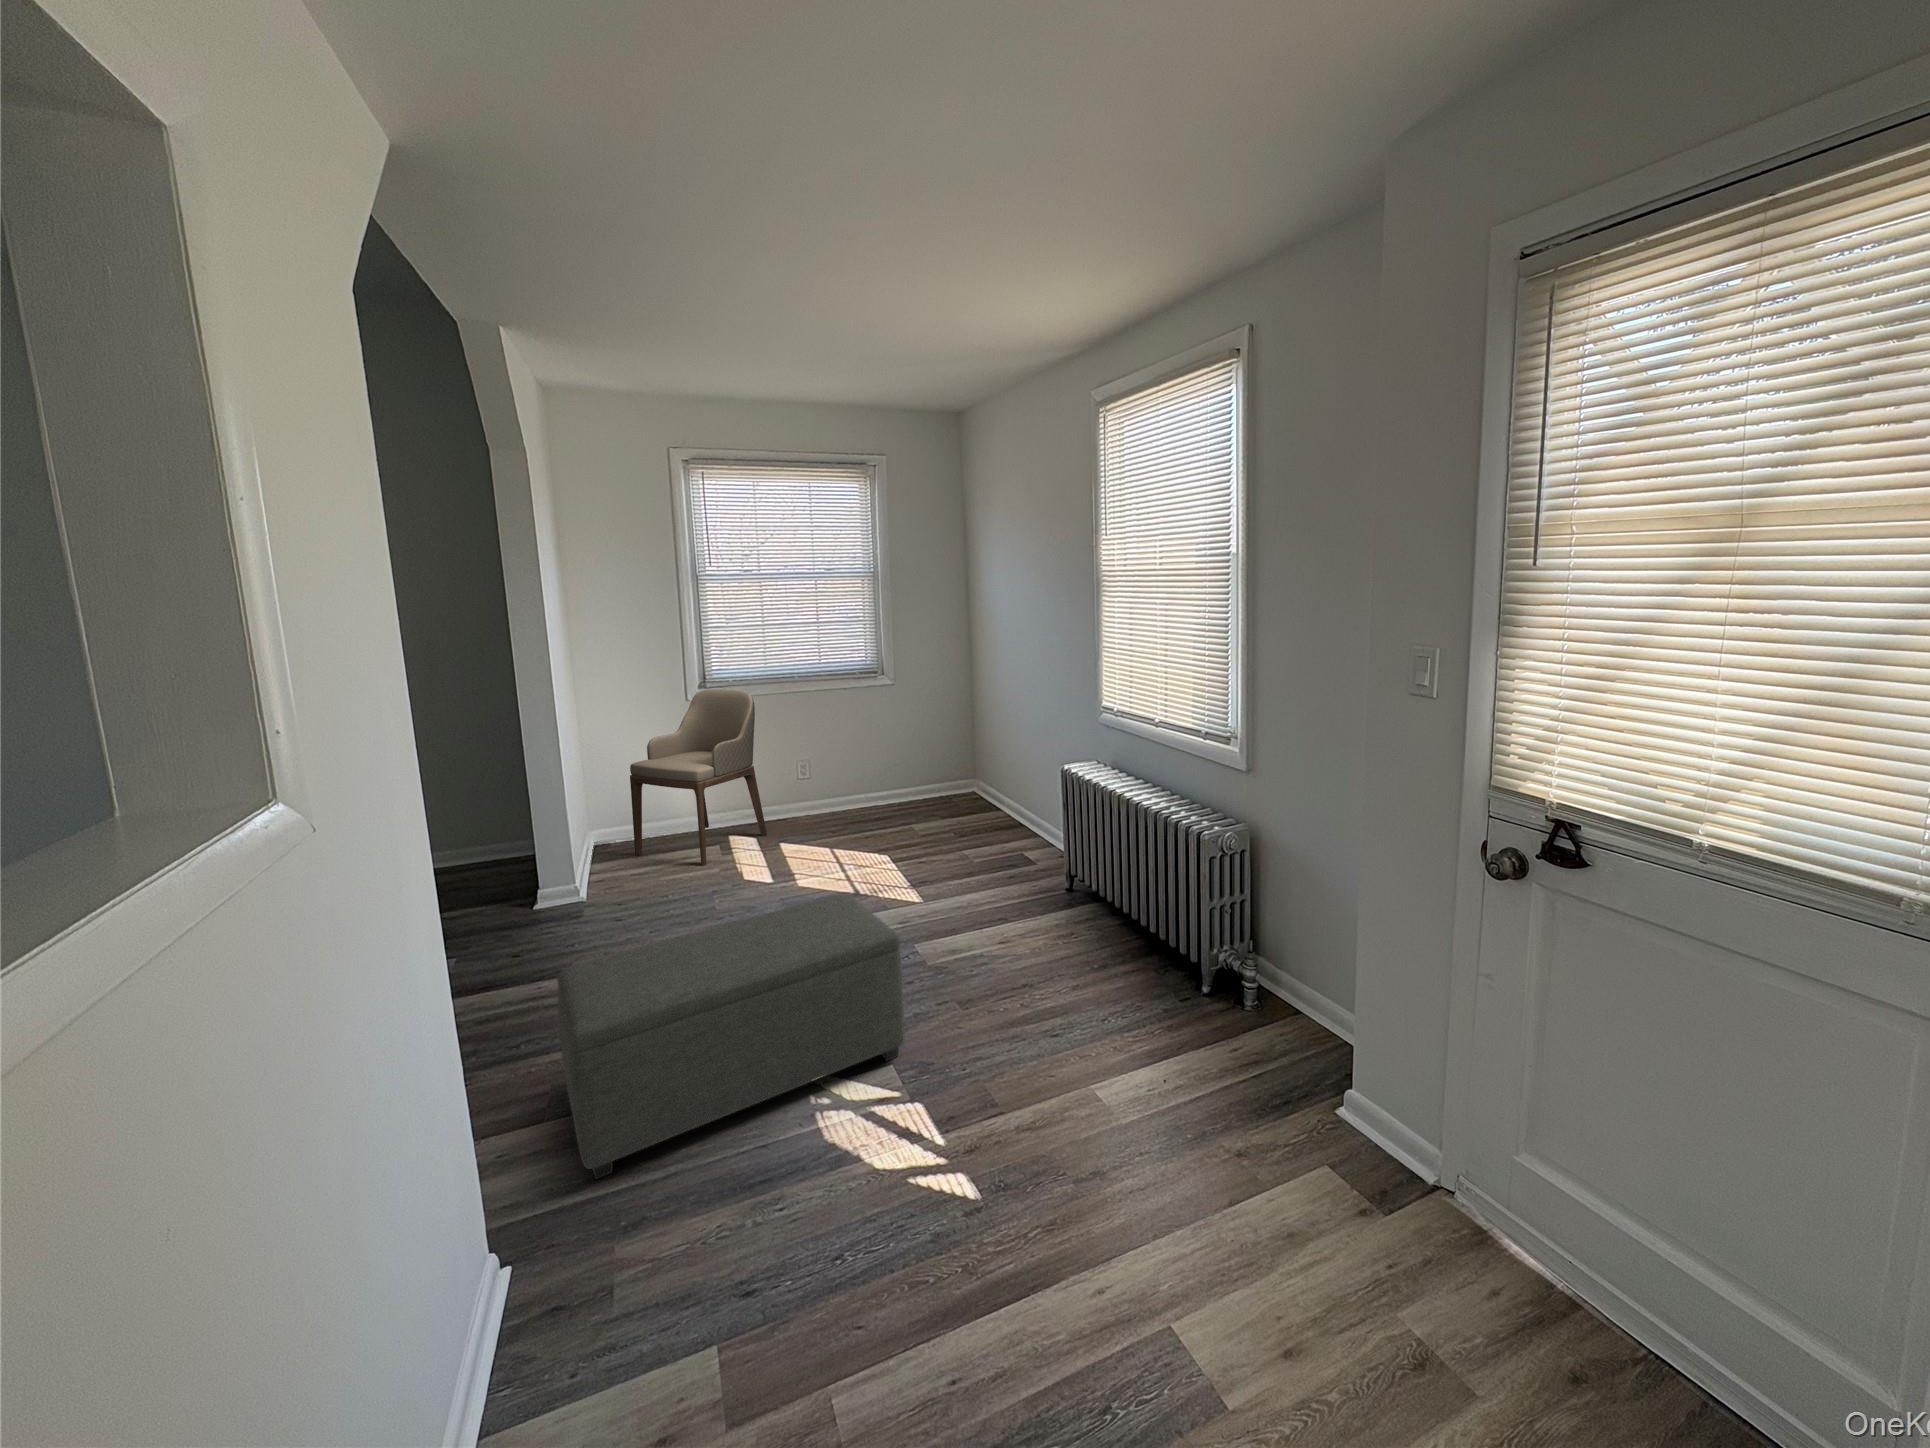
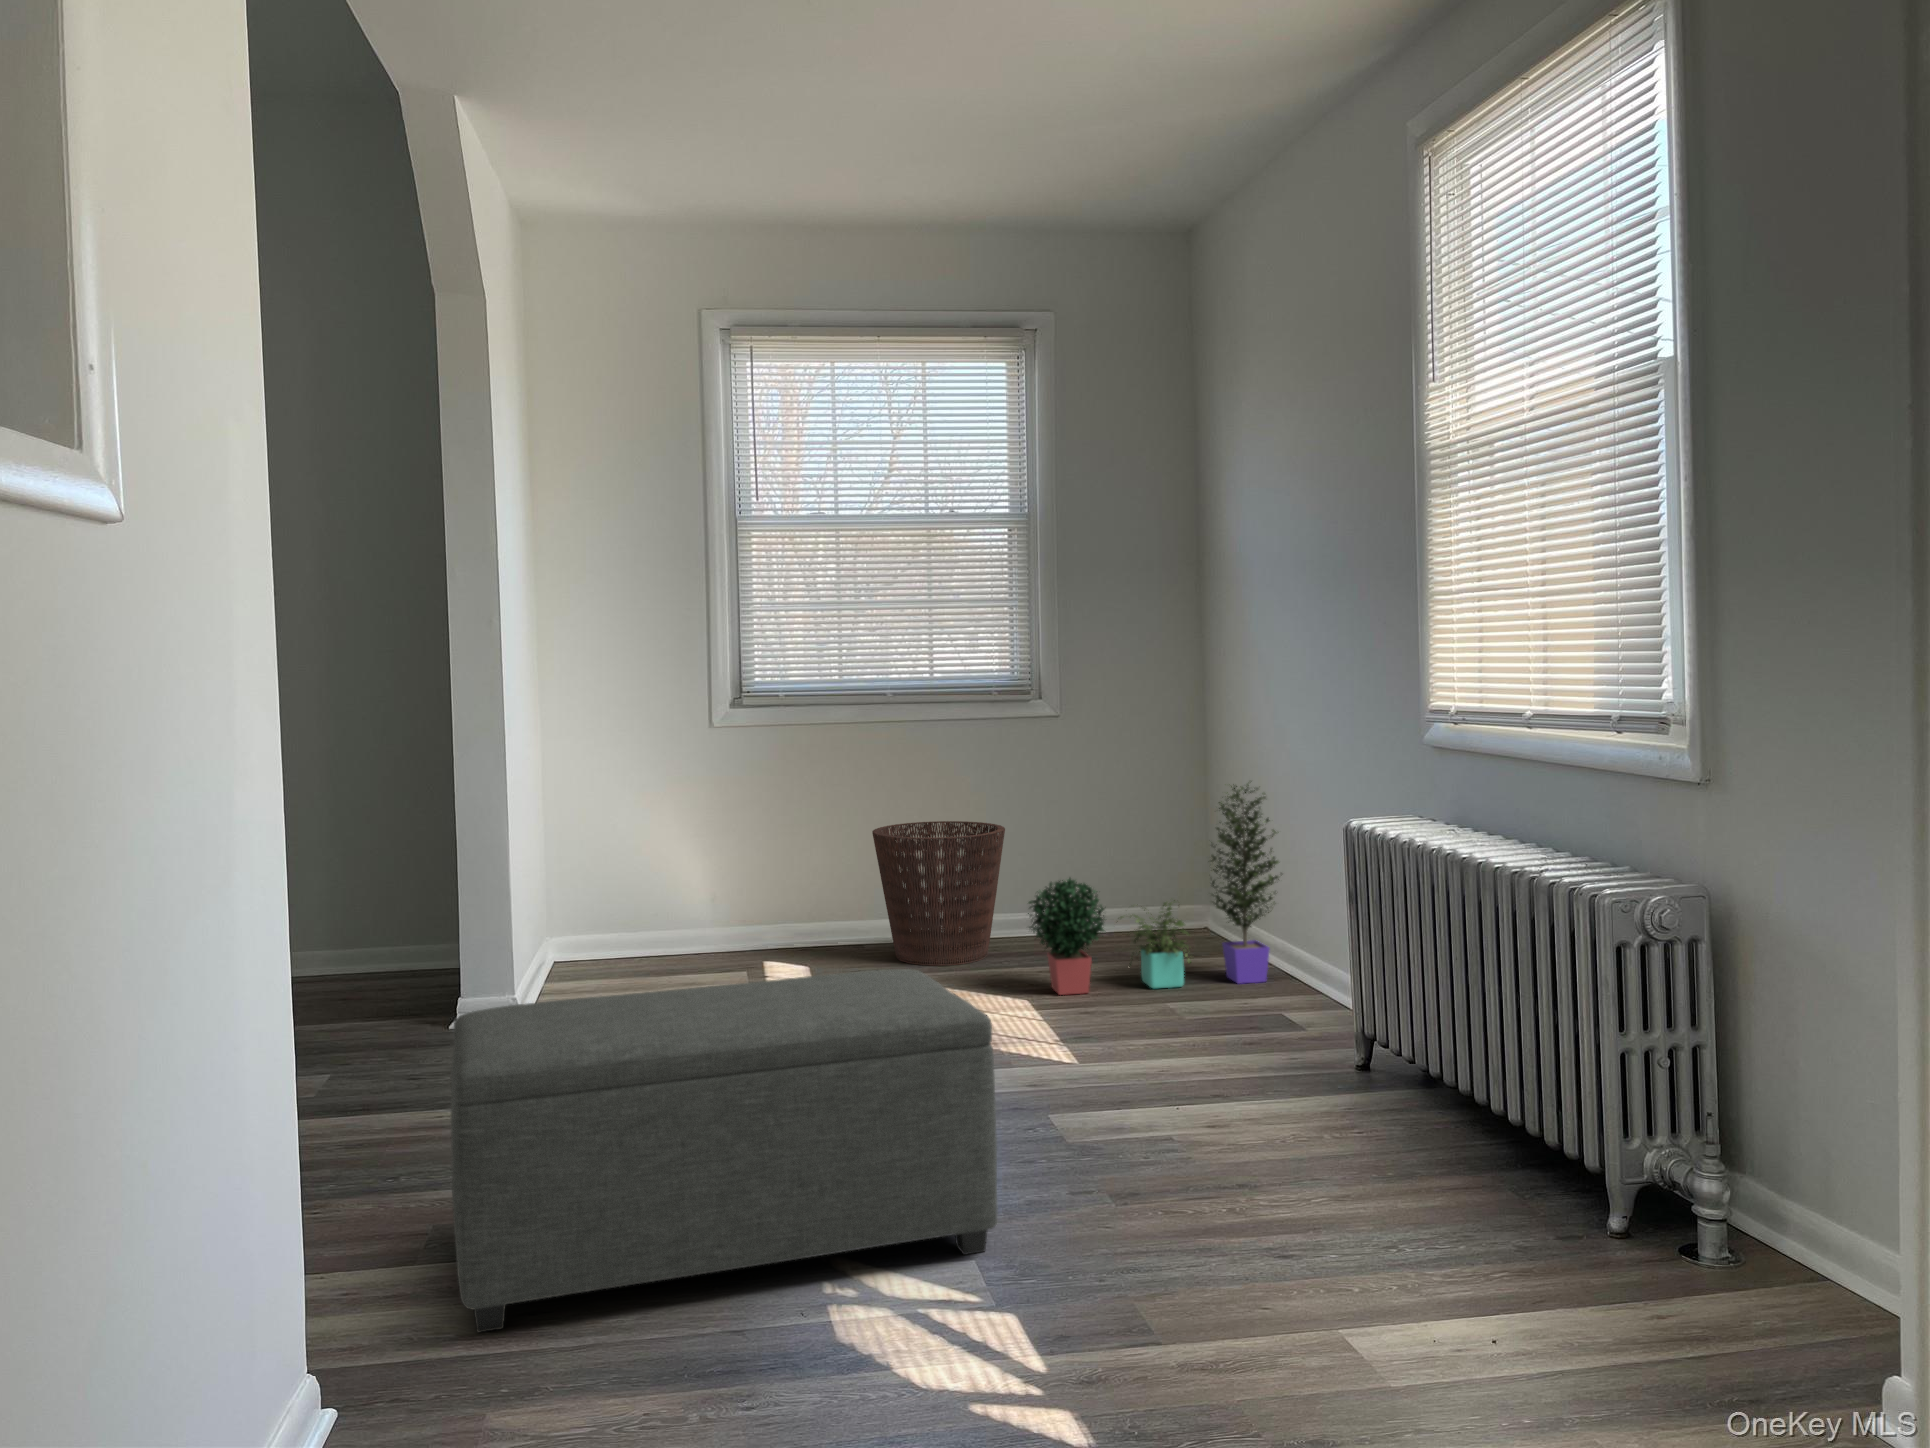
armchair: present [630,689,767,866] -> none [614,709,826,994]
potted plant: none [886,726,1022,850] -> present [1028,784,1279,995]
basket: none [792,746,869,832] -> present [872,821,1005,966]

